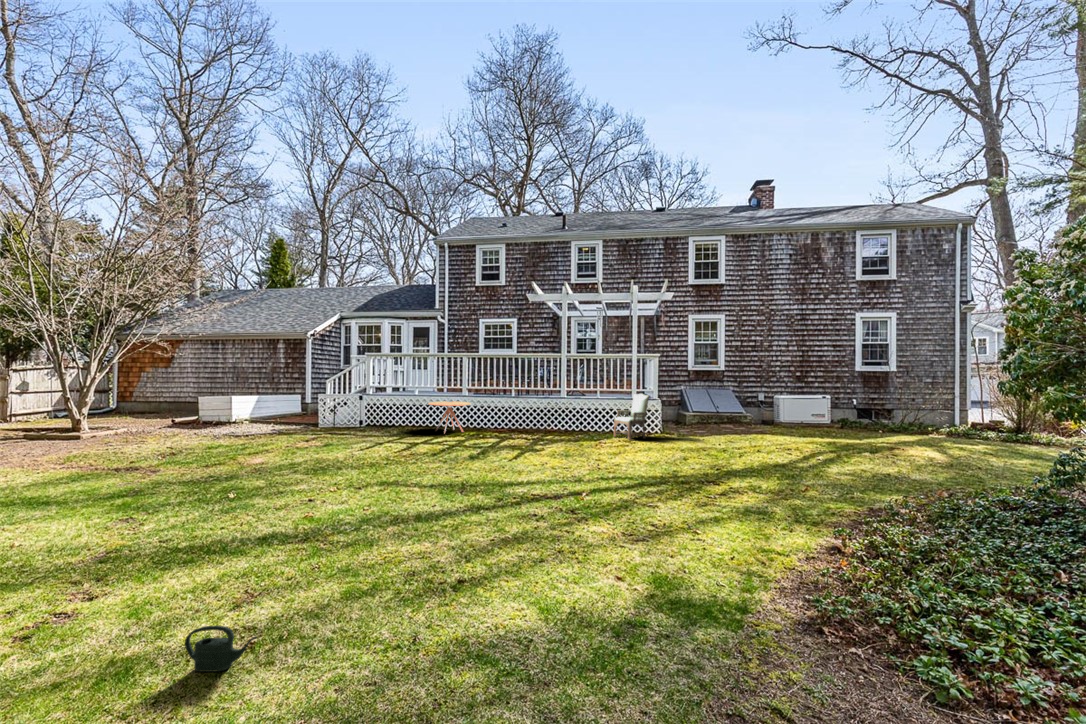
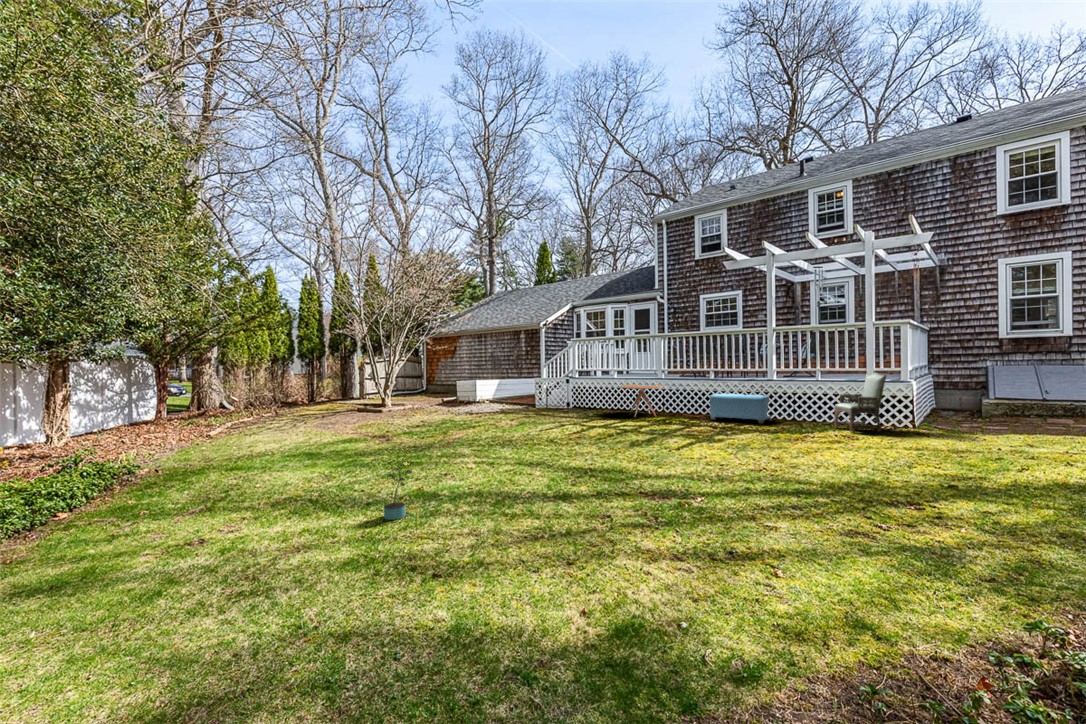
bench: none [515,410,564,435] -> present [710,394,772,424]
potted plant: none [305,482,357,567] -> present [372,448,412,520]
watering can: present [185,626,257,672] -> none [229,541,260,576]

